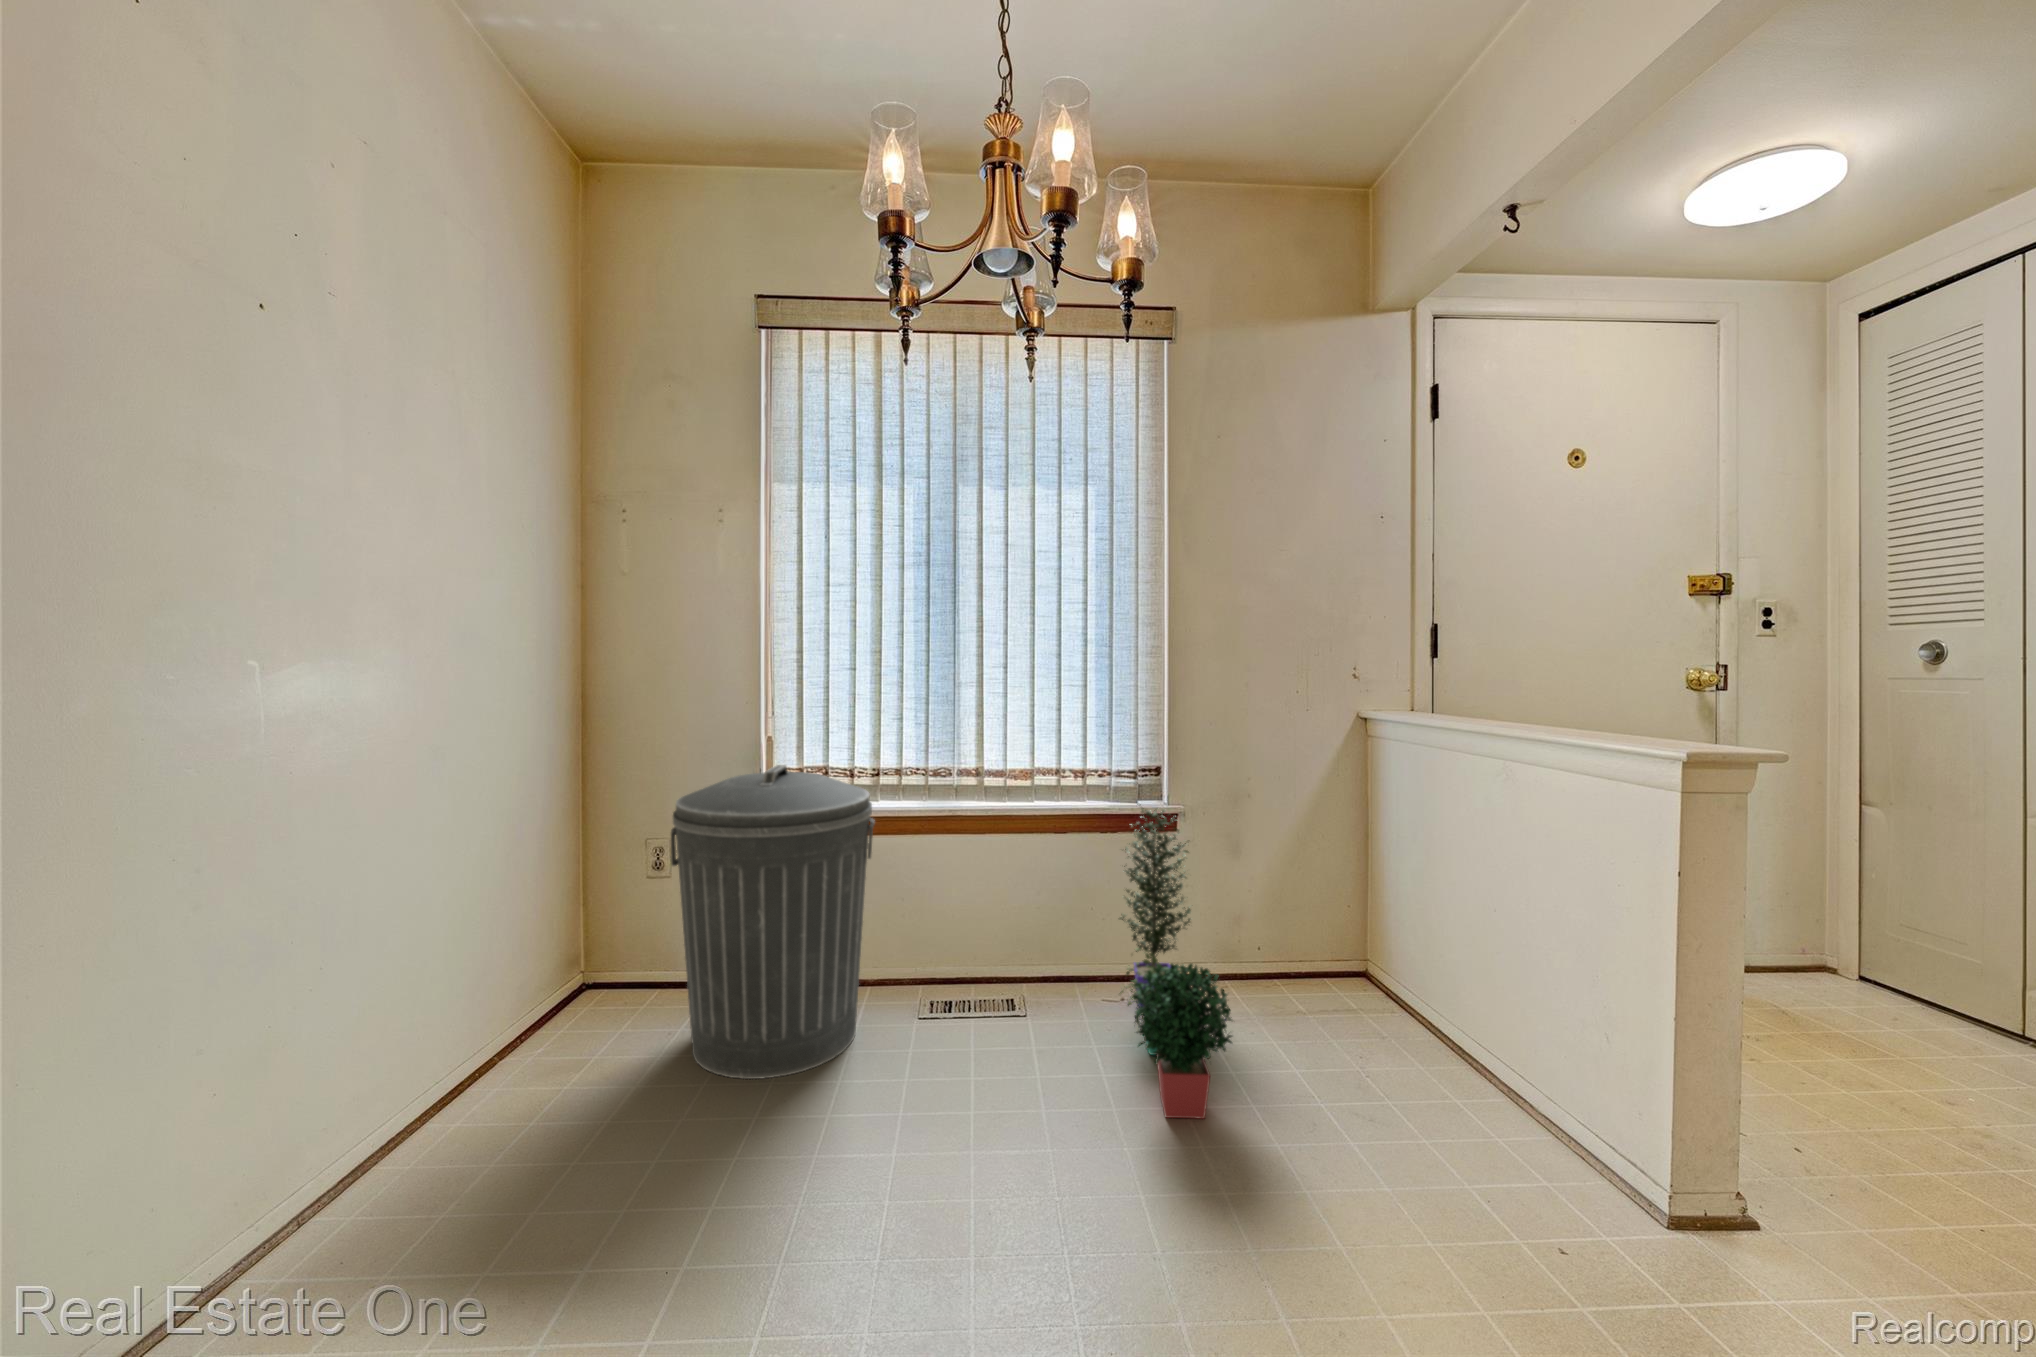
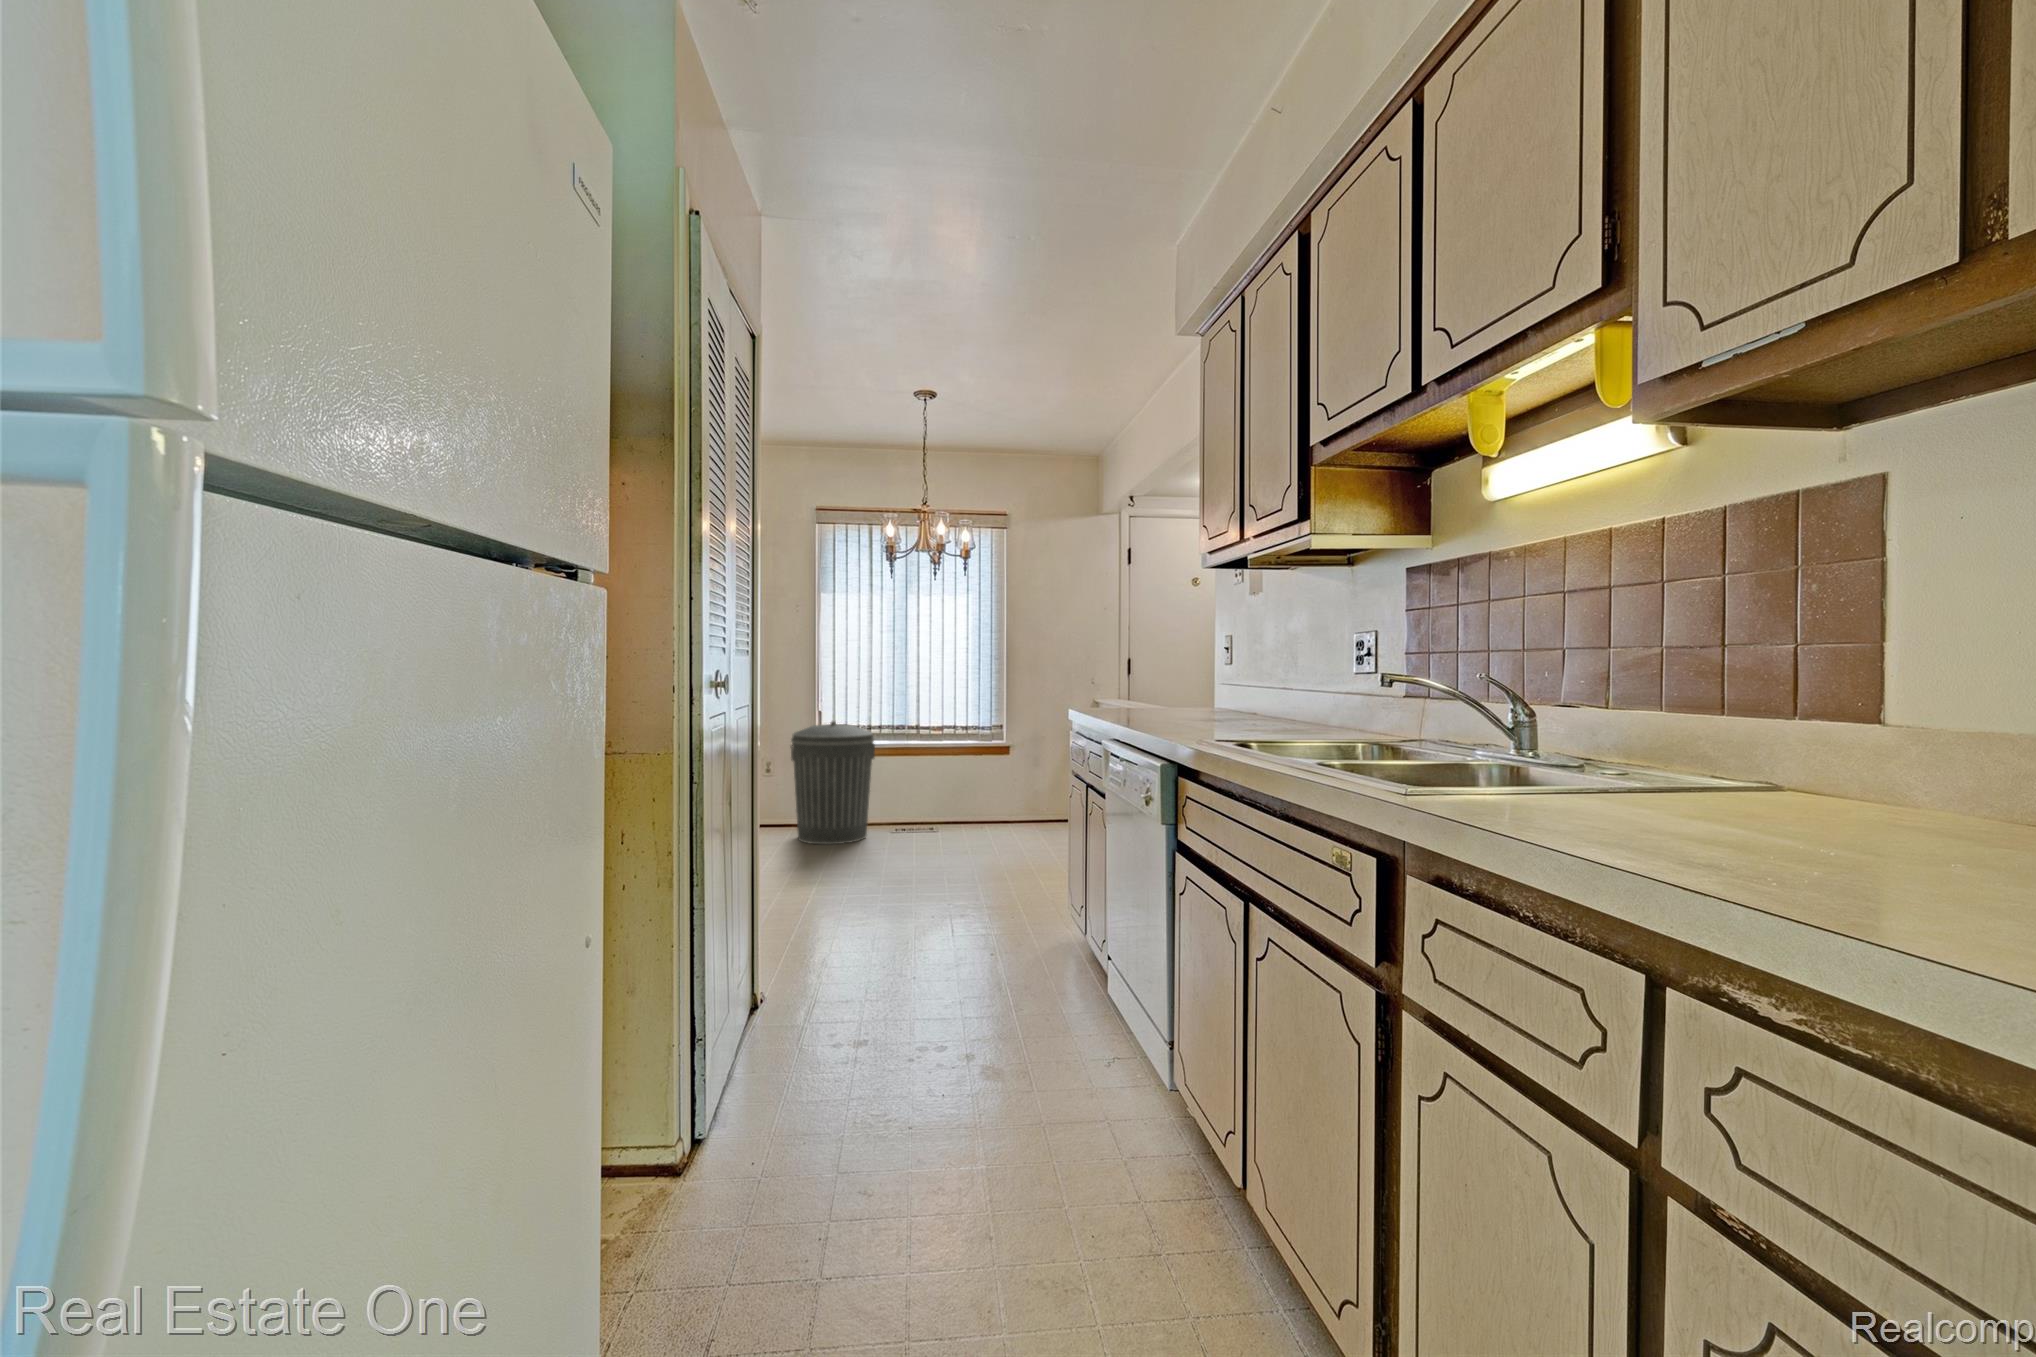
potted plant: present [1120,804,1232,1119] -> none [979,739,1020,847]

